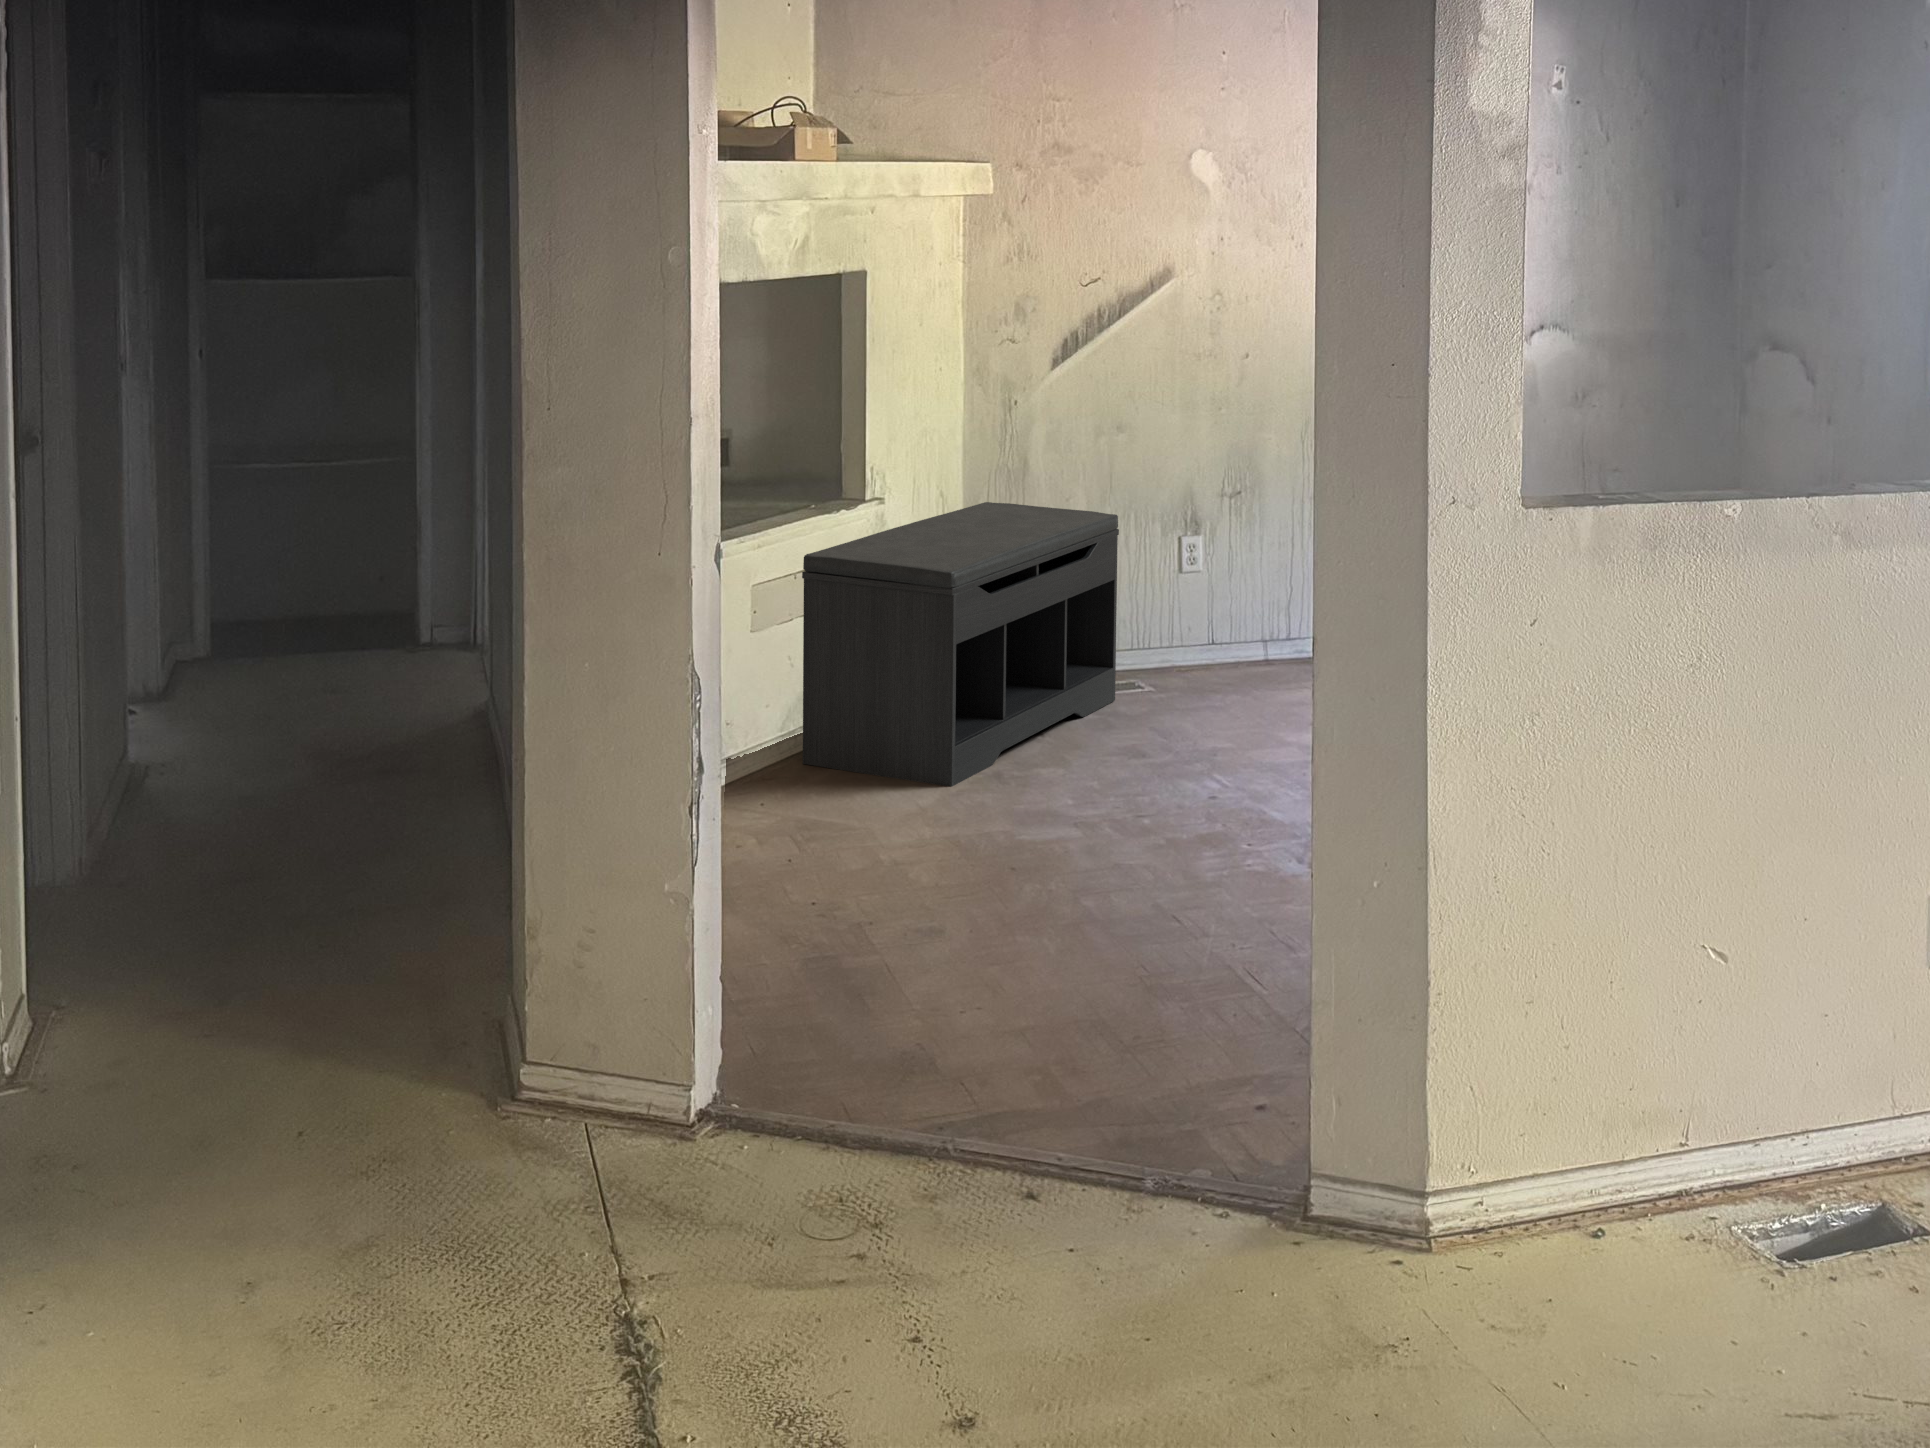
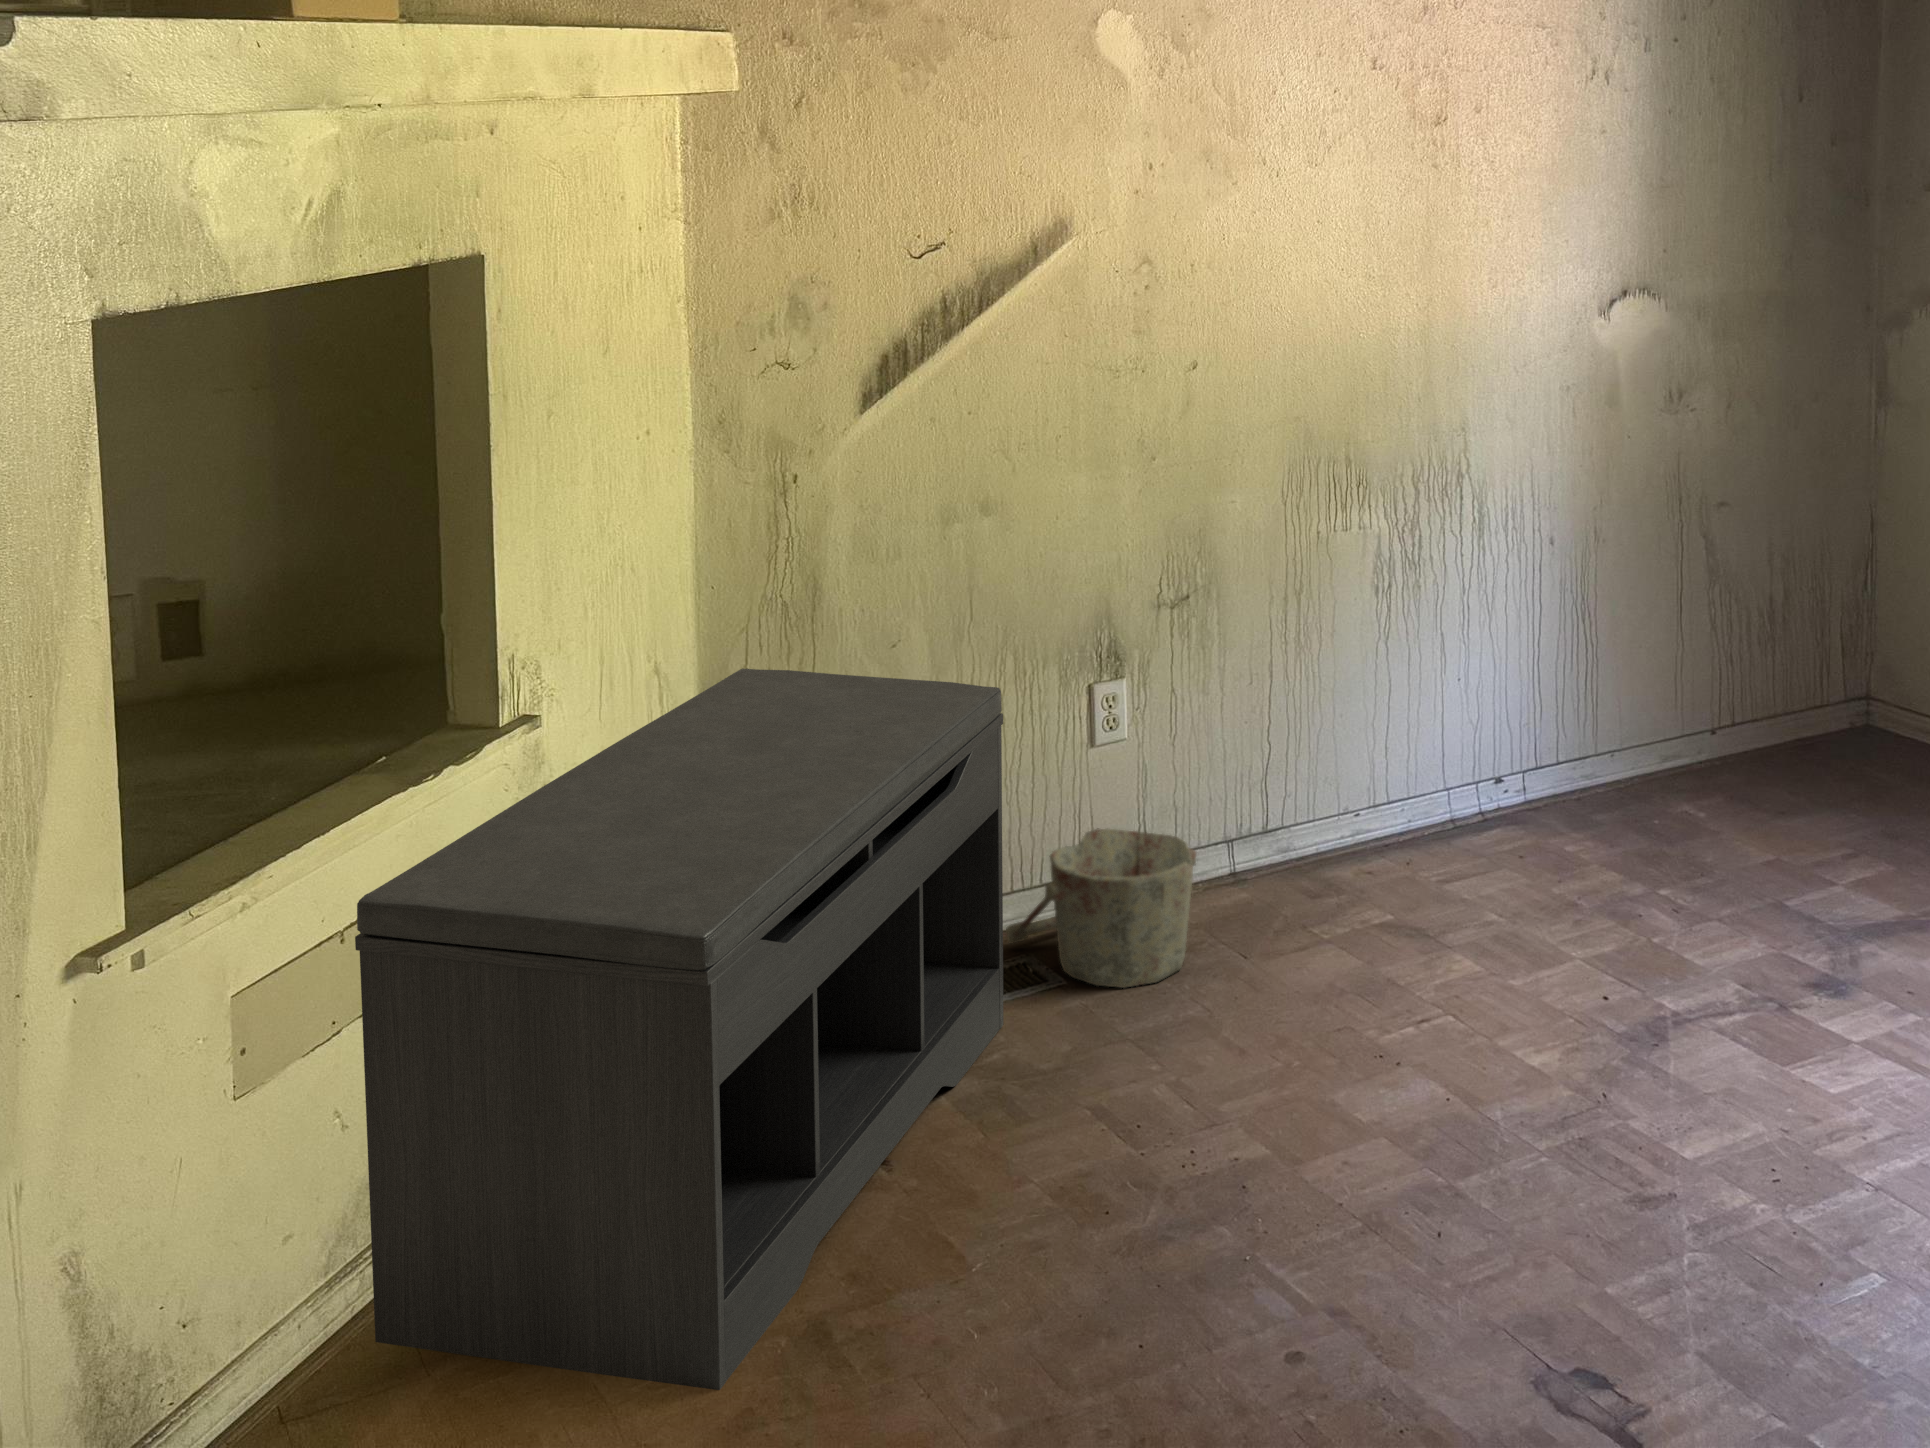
bucket: none [1127,613,1233,693] -> present [1006,828,1196,988]

